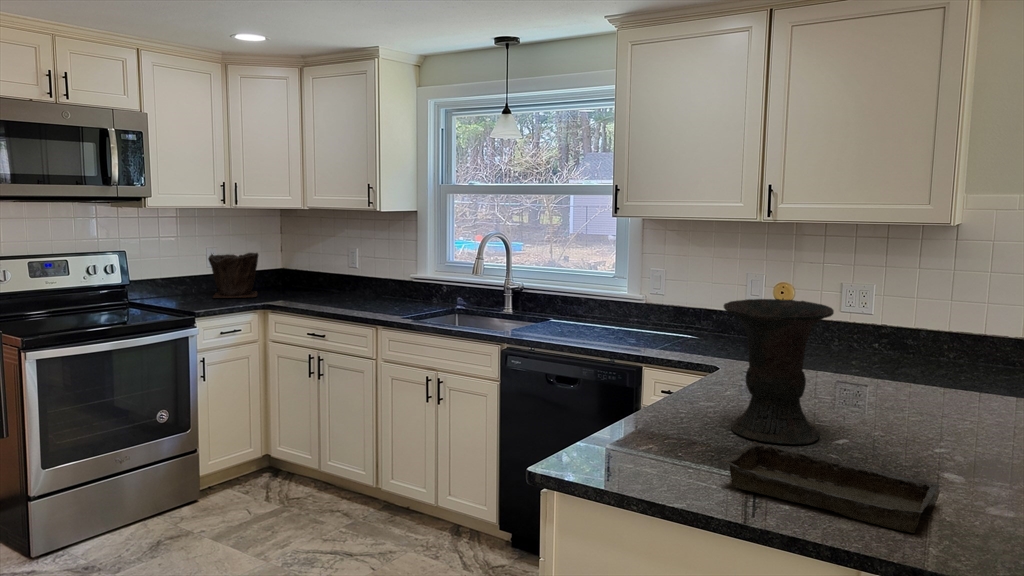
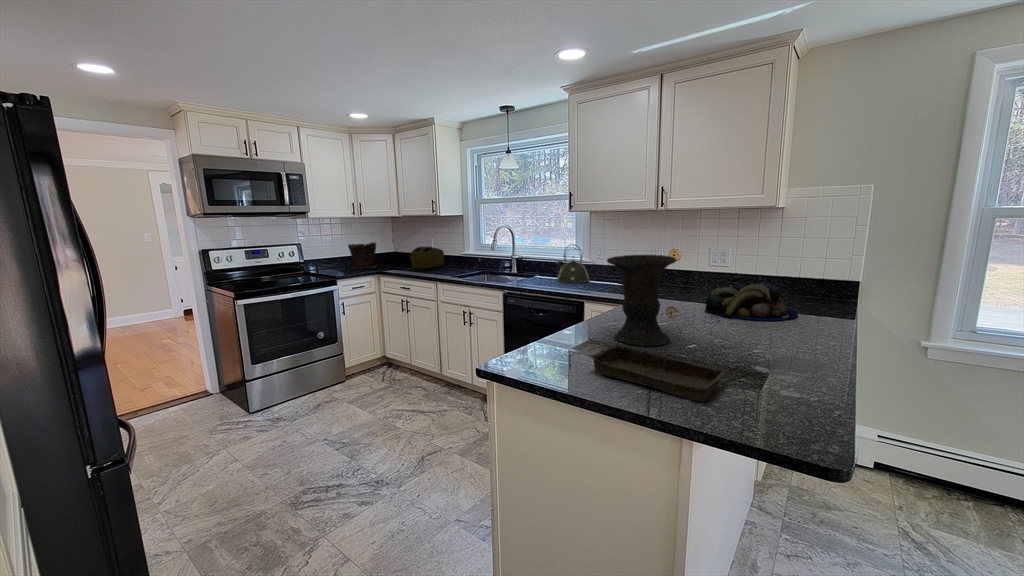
toaster: none [324,263,382,306] -> present [410,246,444,270]
kettle: none [585,269,641,335] -> present [557,246,589,283]
fruit bowl: none [849,343,994,406] -> present [705,282,798,321]

